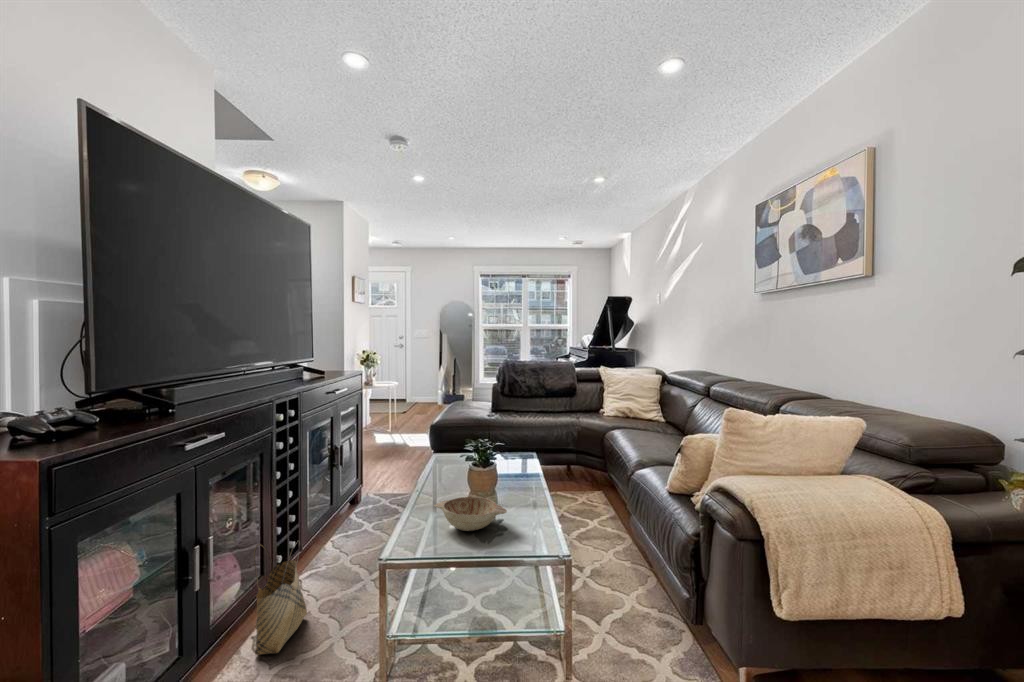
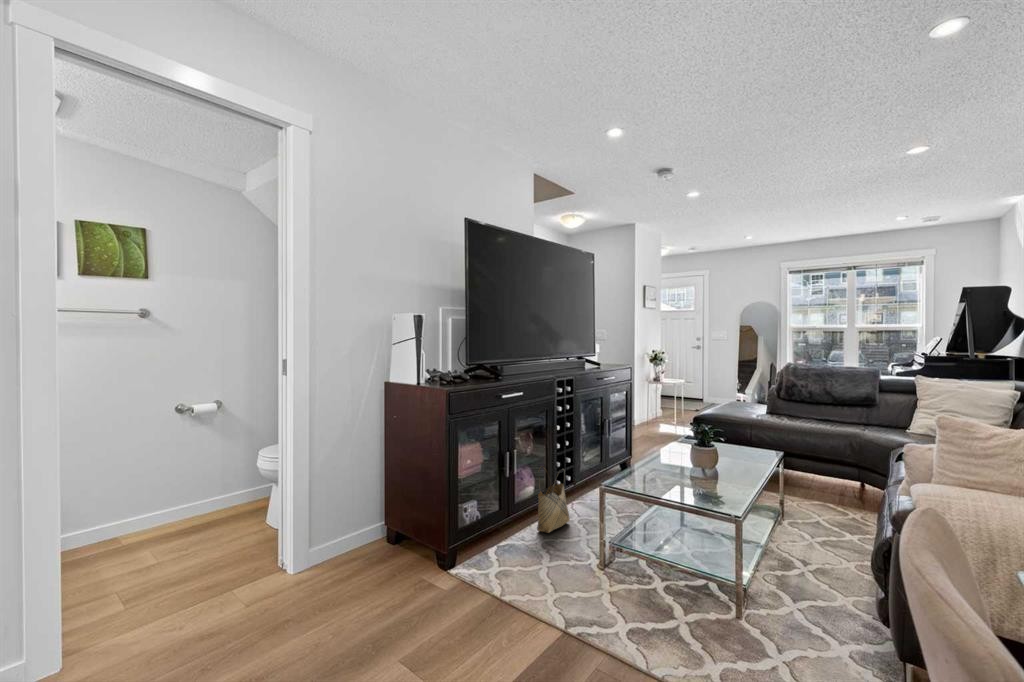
decorative bowl: present [434,497,507,531] -> none [649,461,703,486]

